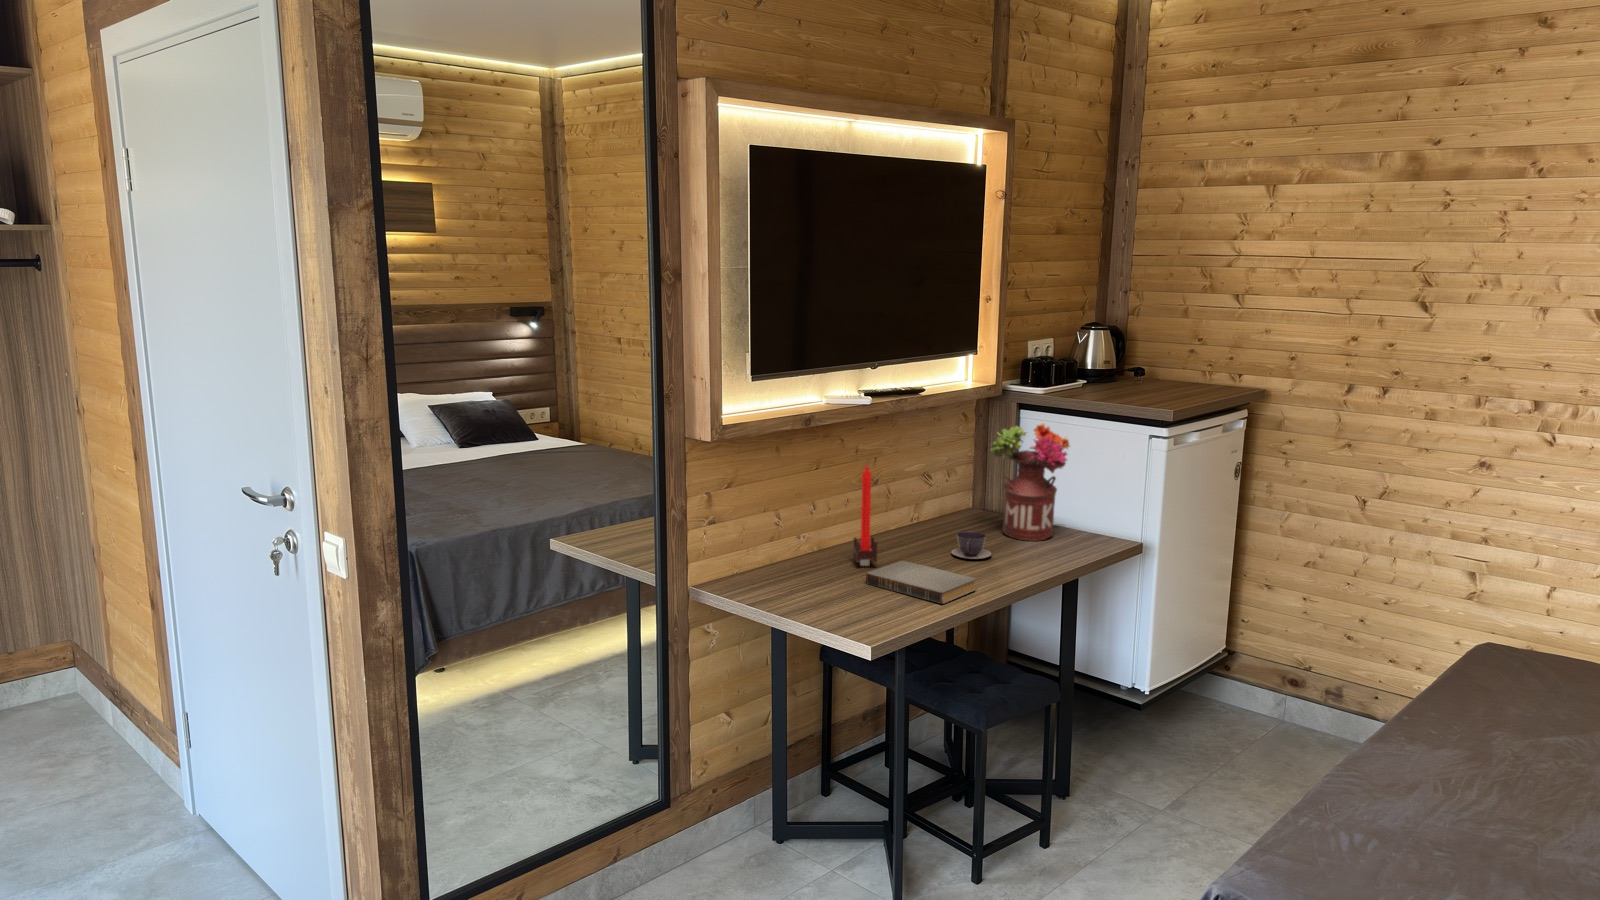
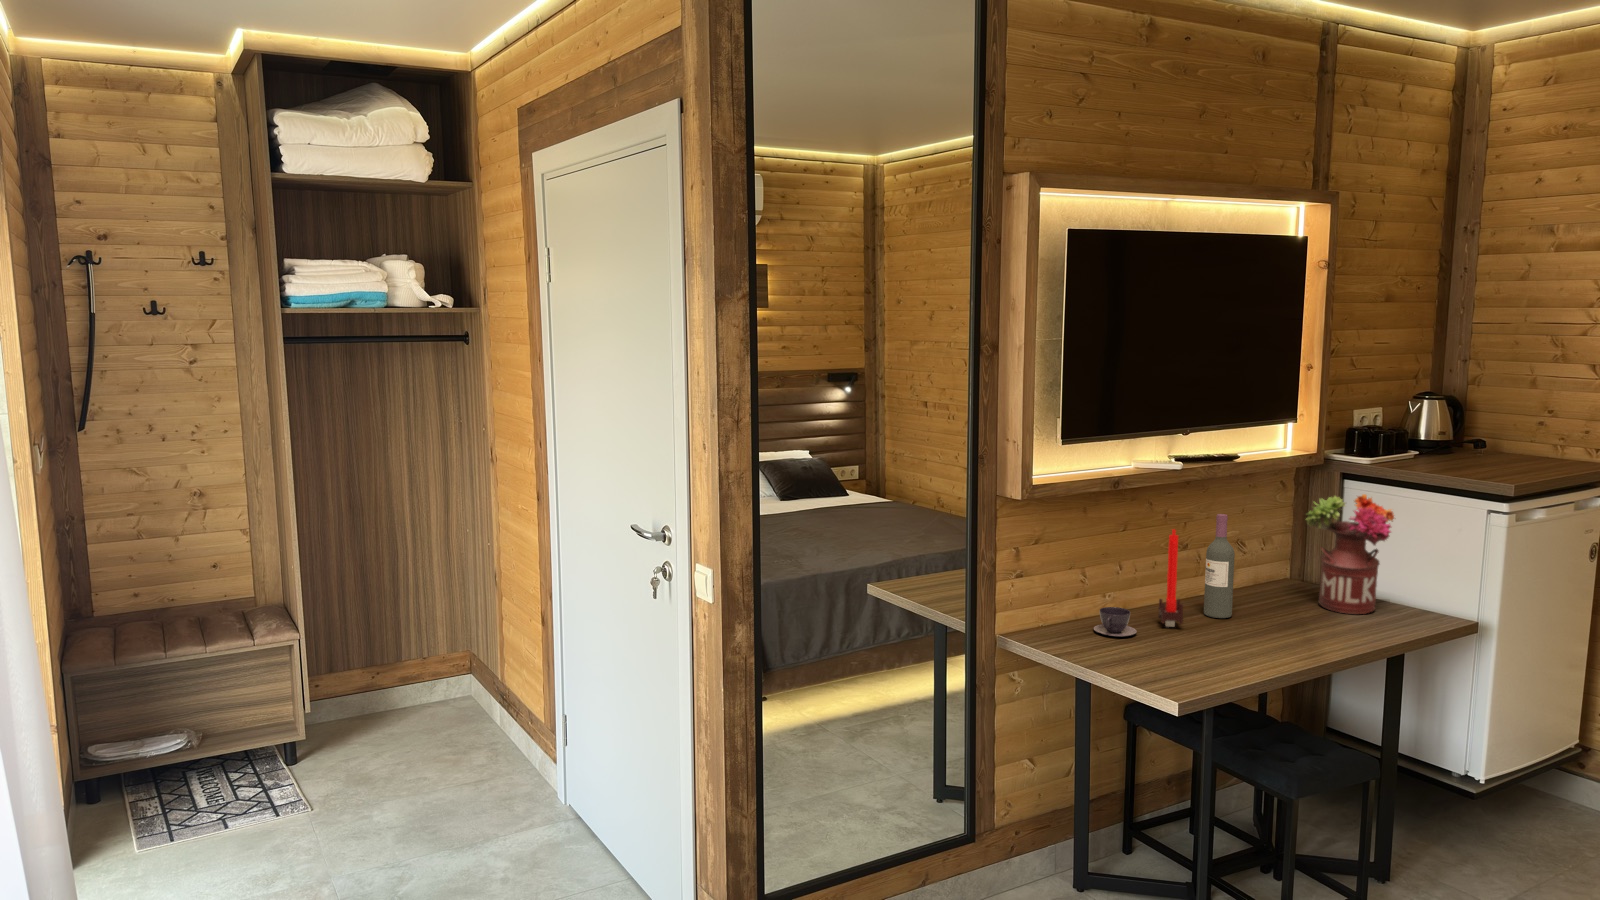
wine bottle: none [897,448,925,553] -> present [1204,514,1235,618]
teacup: present [951,531,992,559] -> present [1094,607,1137,637]
book: present [866,561,976,604] -> none [1171,624,1286,667]

